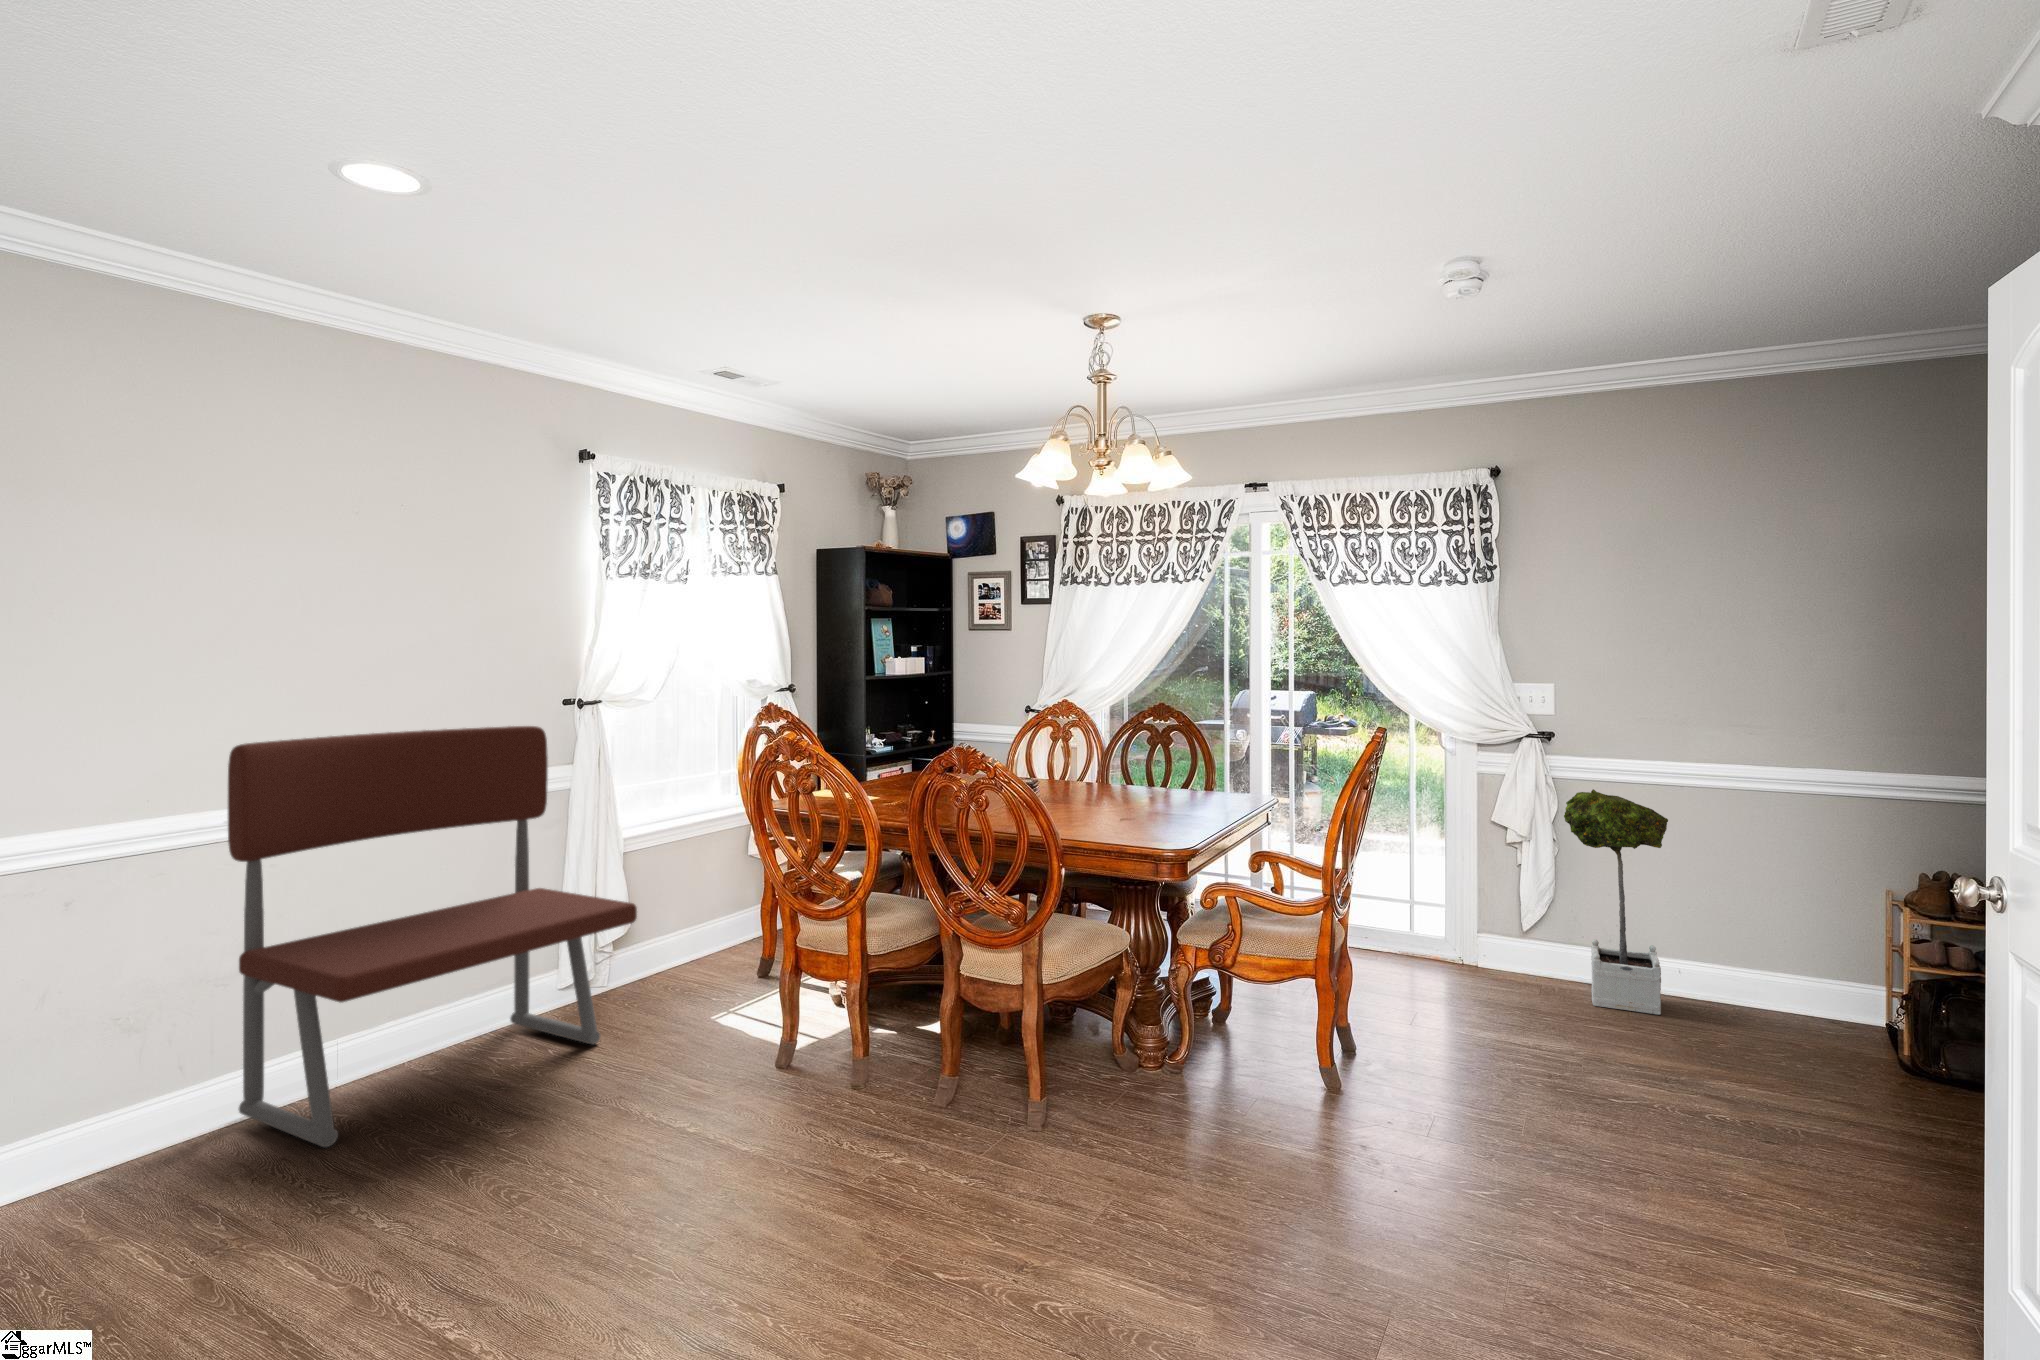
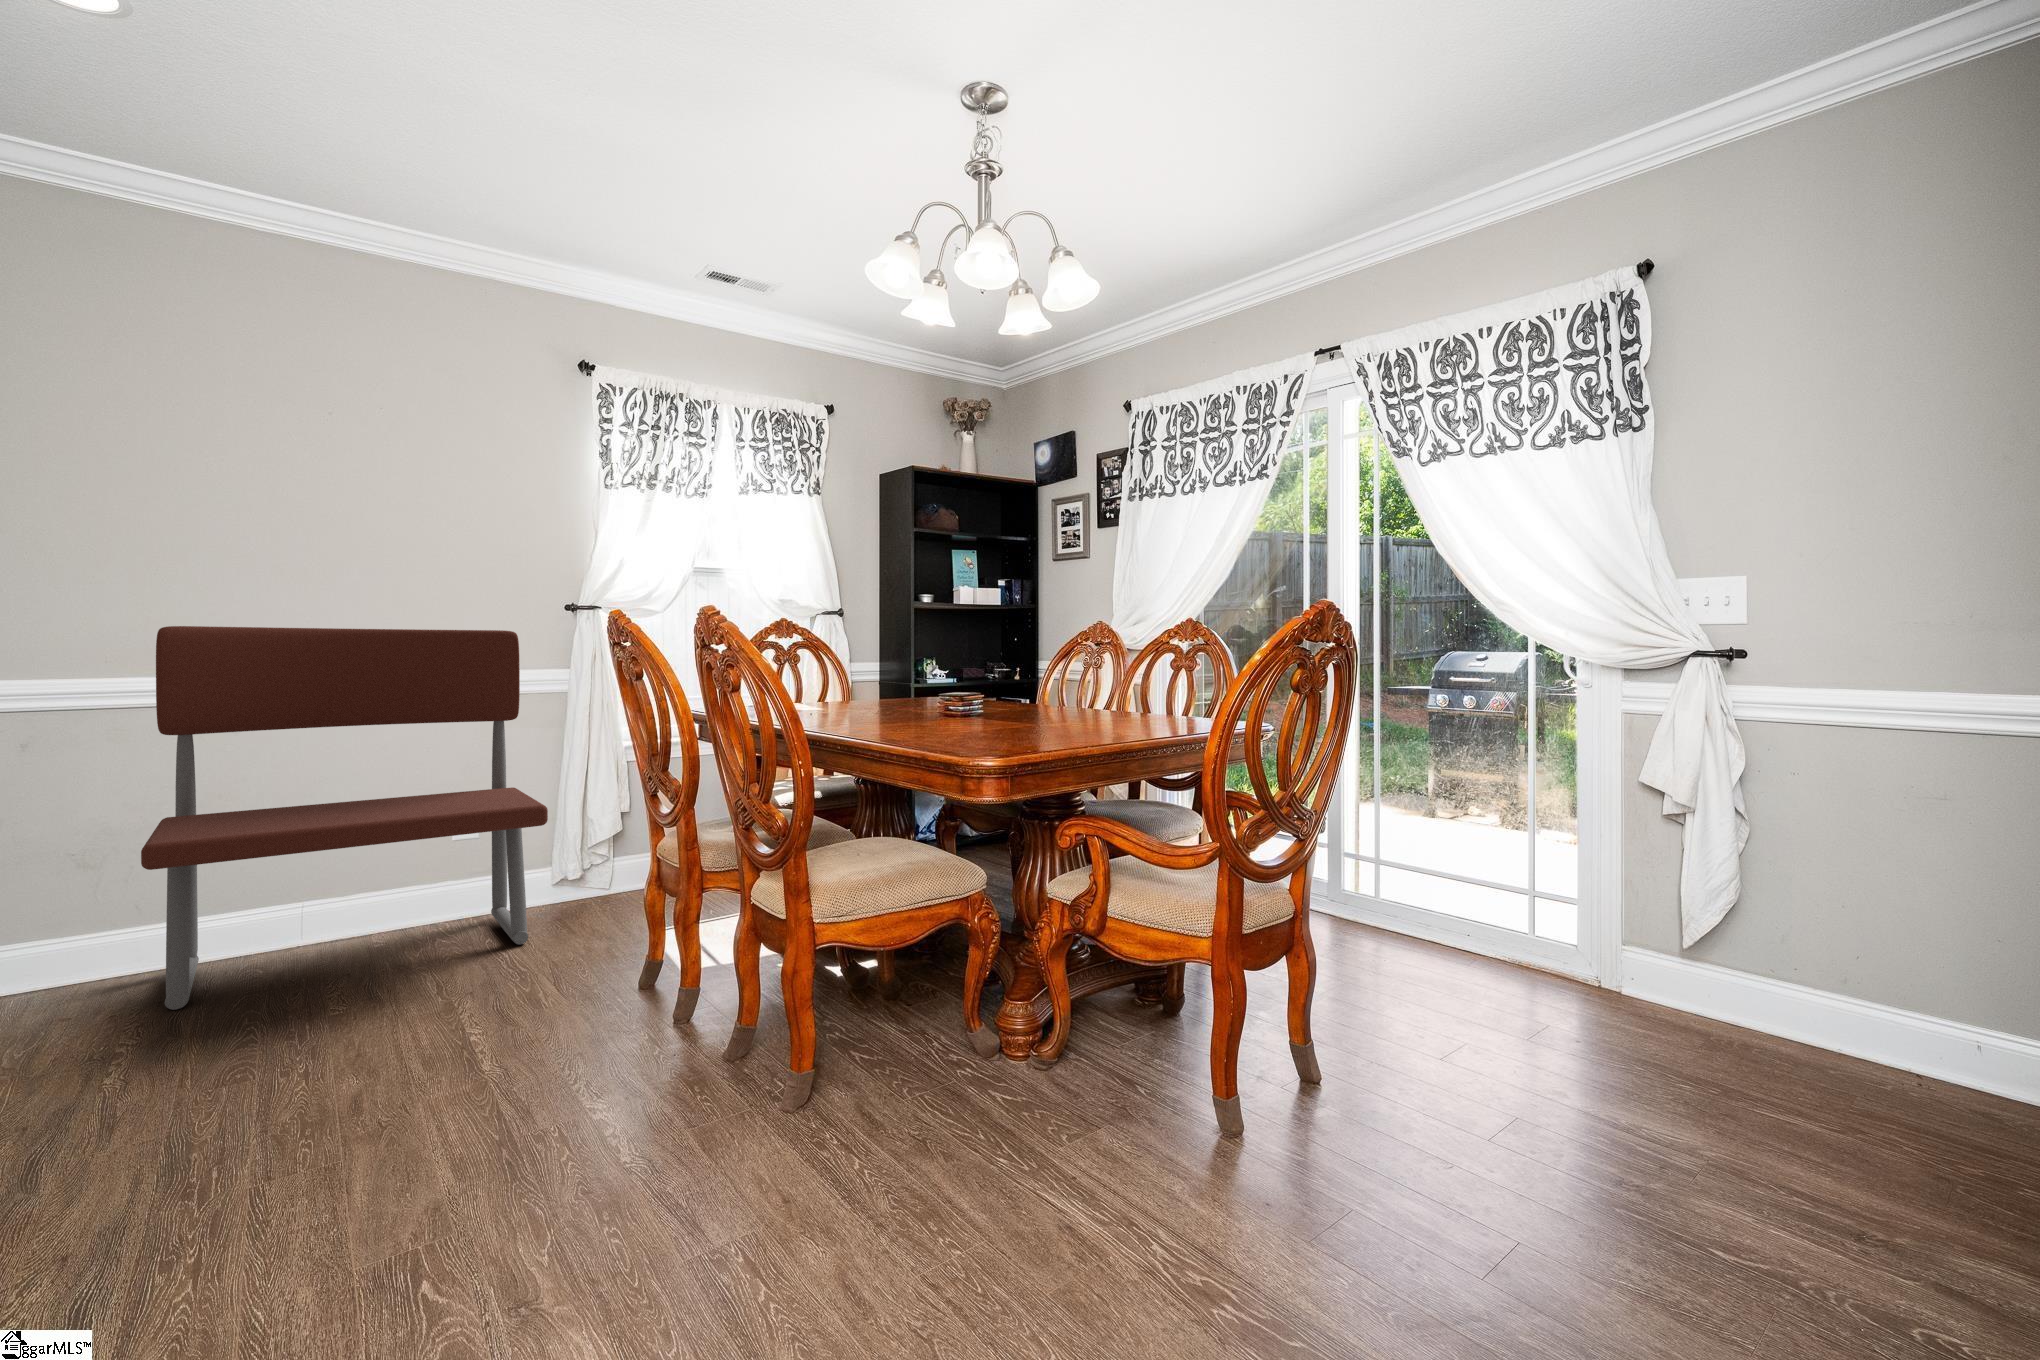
potted tree: present [1564,789,1668,1015] -> none [1740,730,1939,1113]

